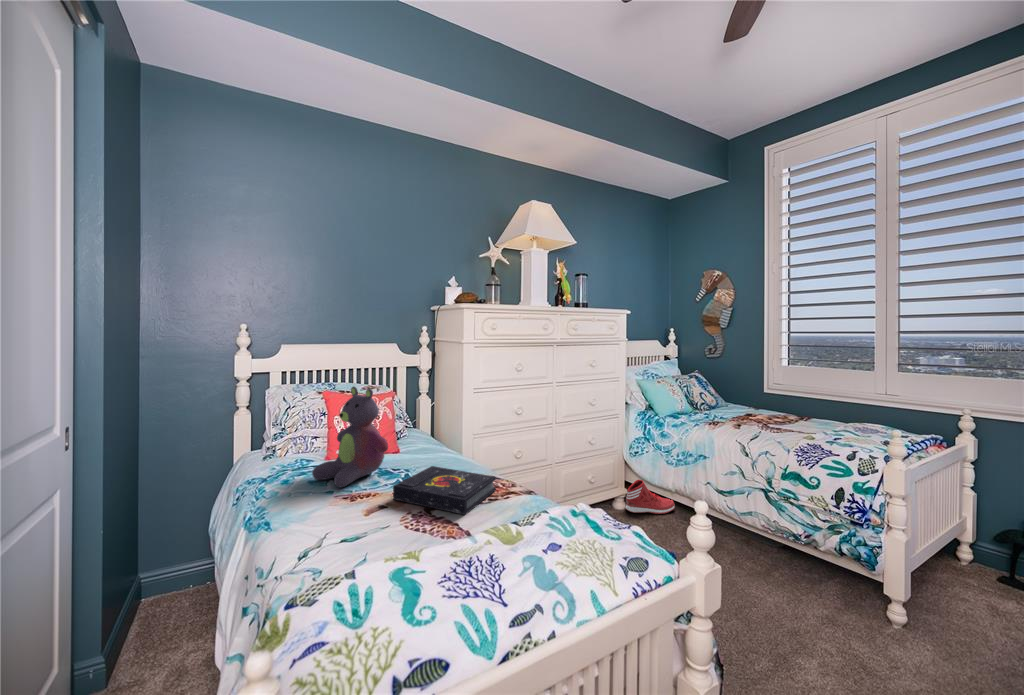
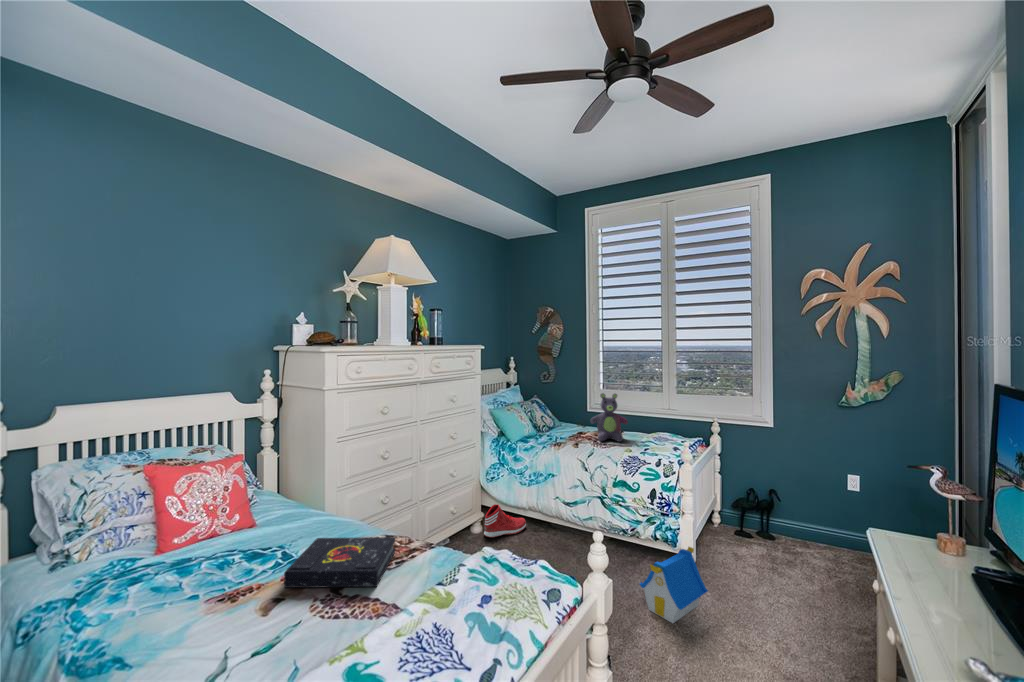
stuffed bear: present [312,387,388,487] -> present [590,393,628,442]
toy house: none [806,569,918,659] -> present [640,547,708,623]

